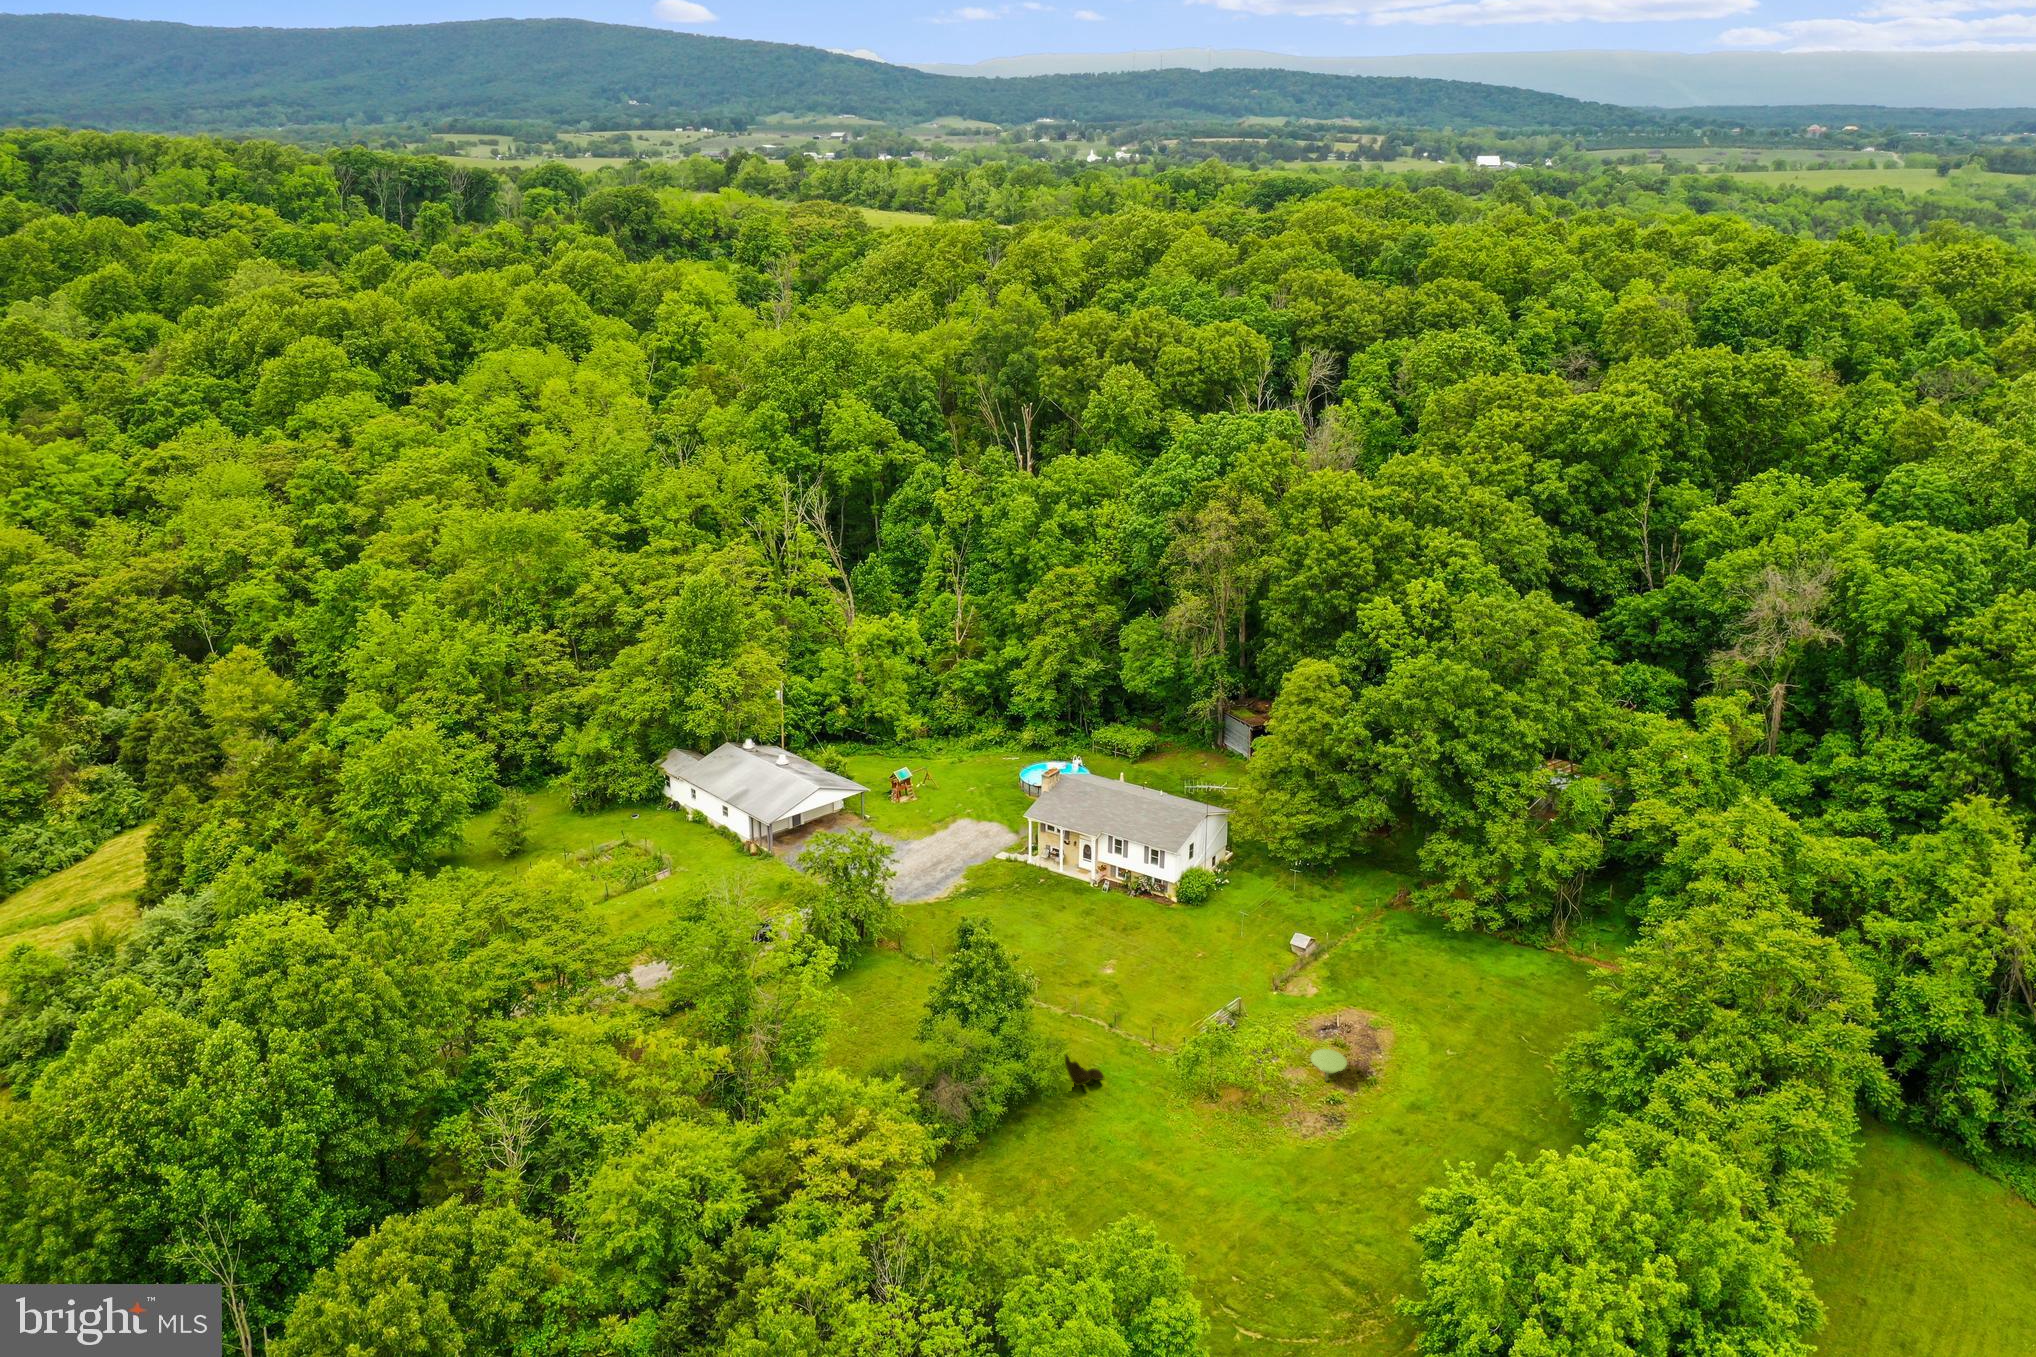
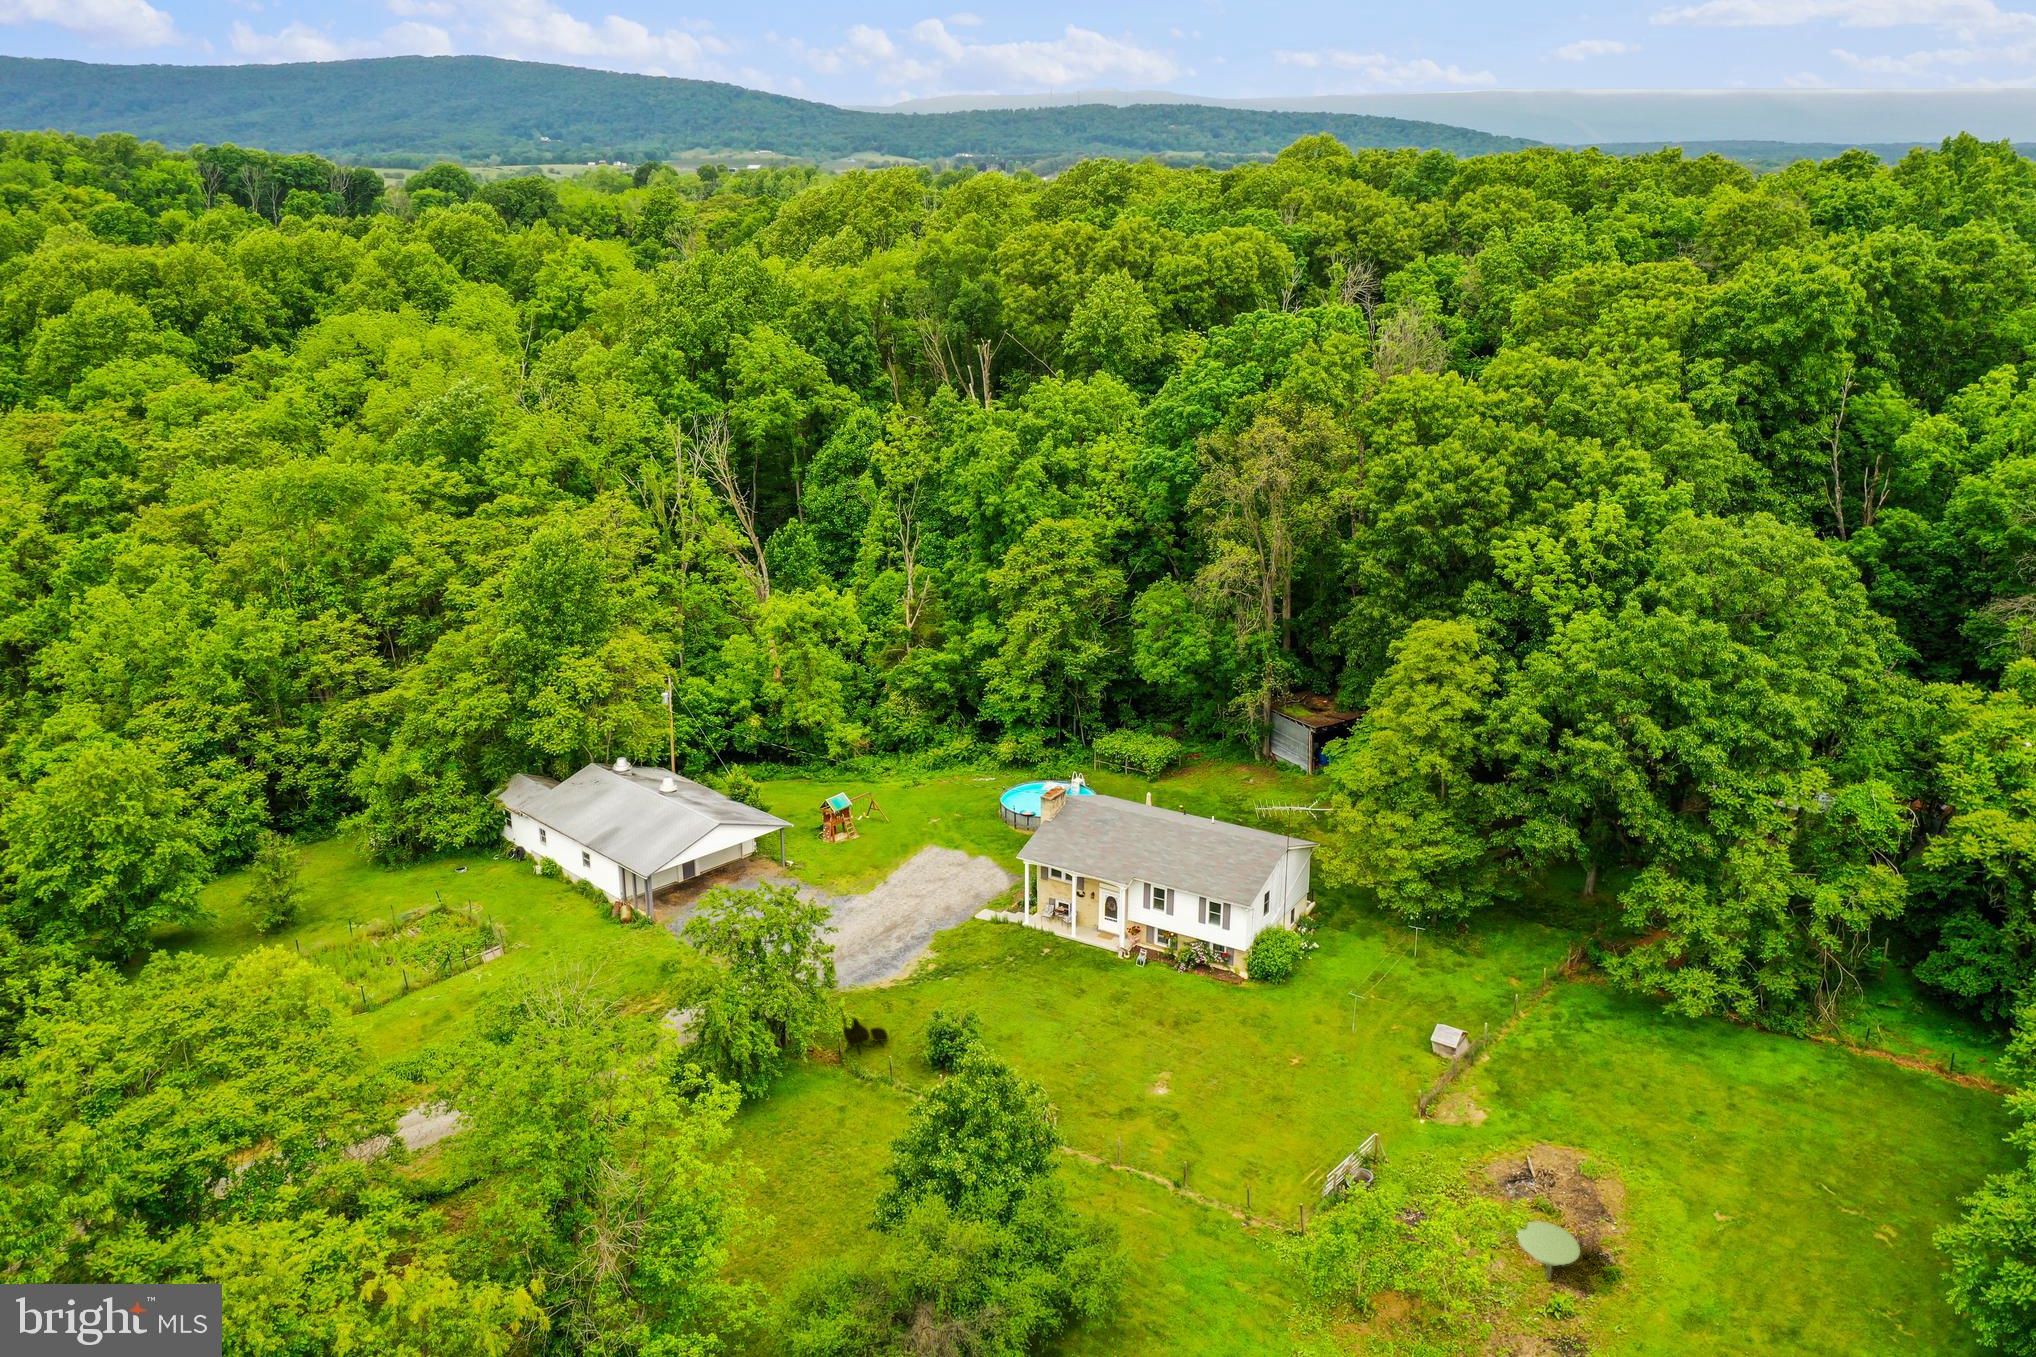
lounge chair: present [1065,1055,1105,1086] -> present [839,1008,888,1052]

